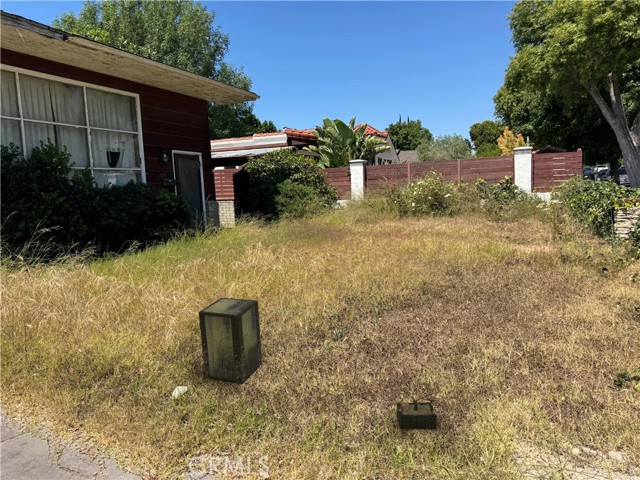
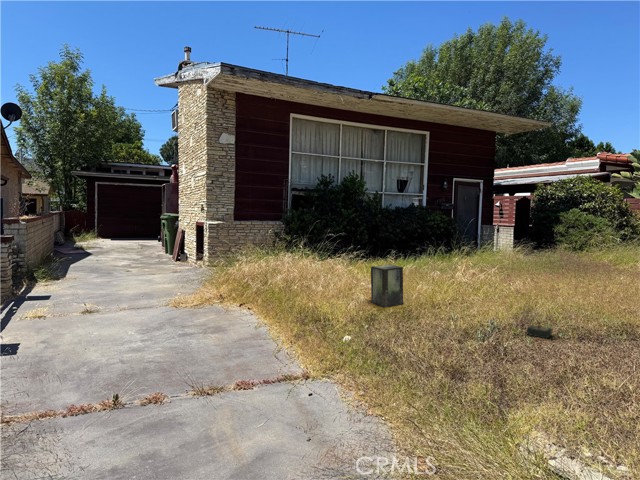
decorative plant: present [382,371,445,428] -> present [522,306,556,338]

